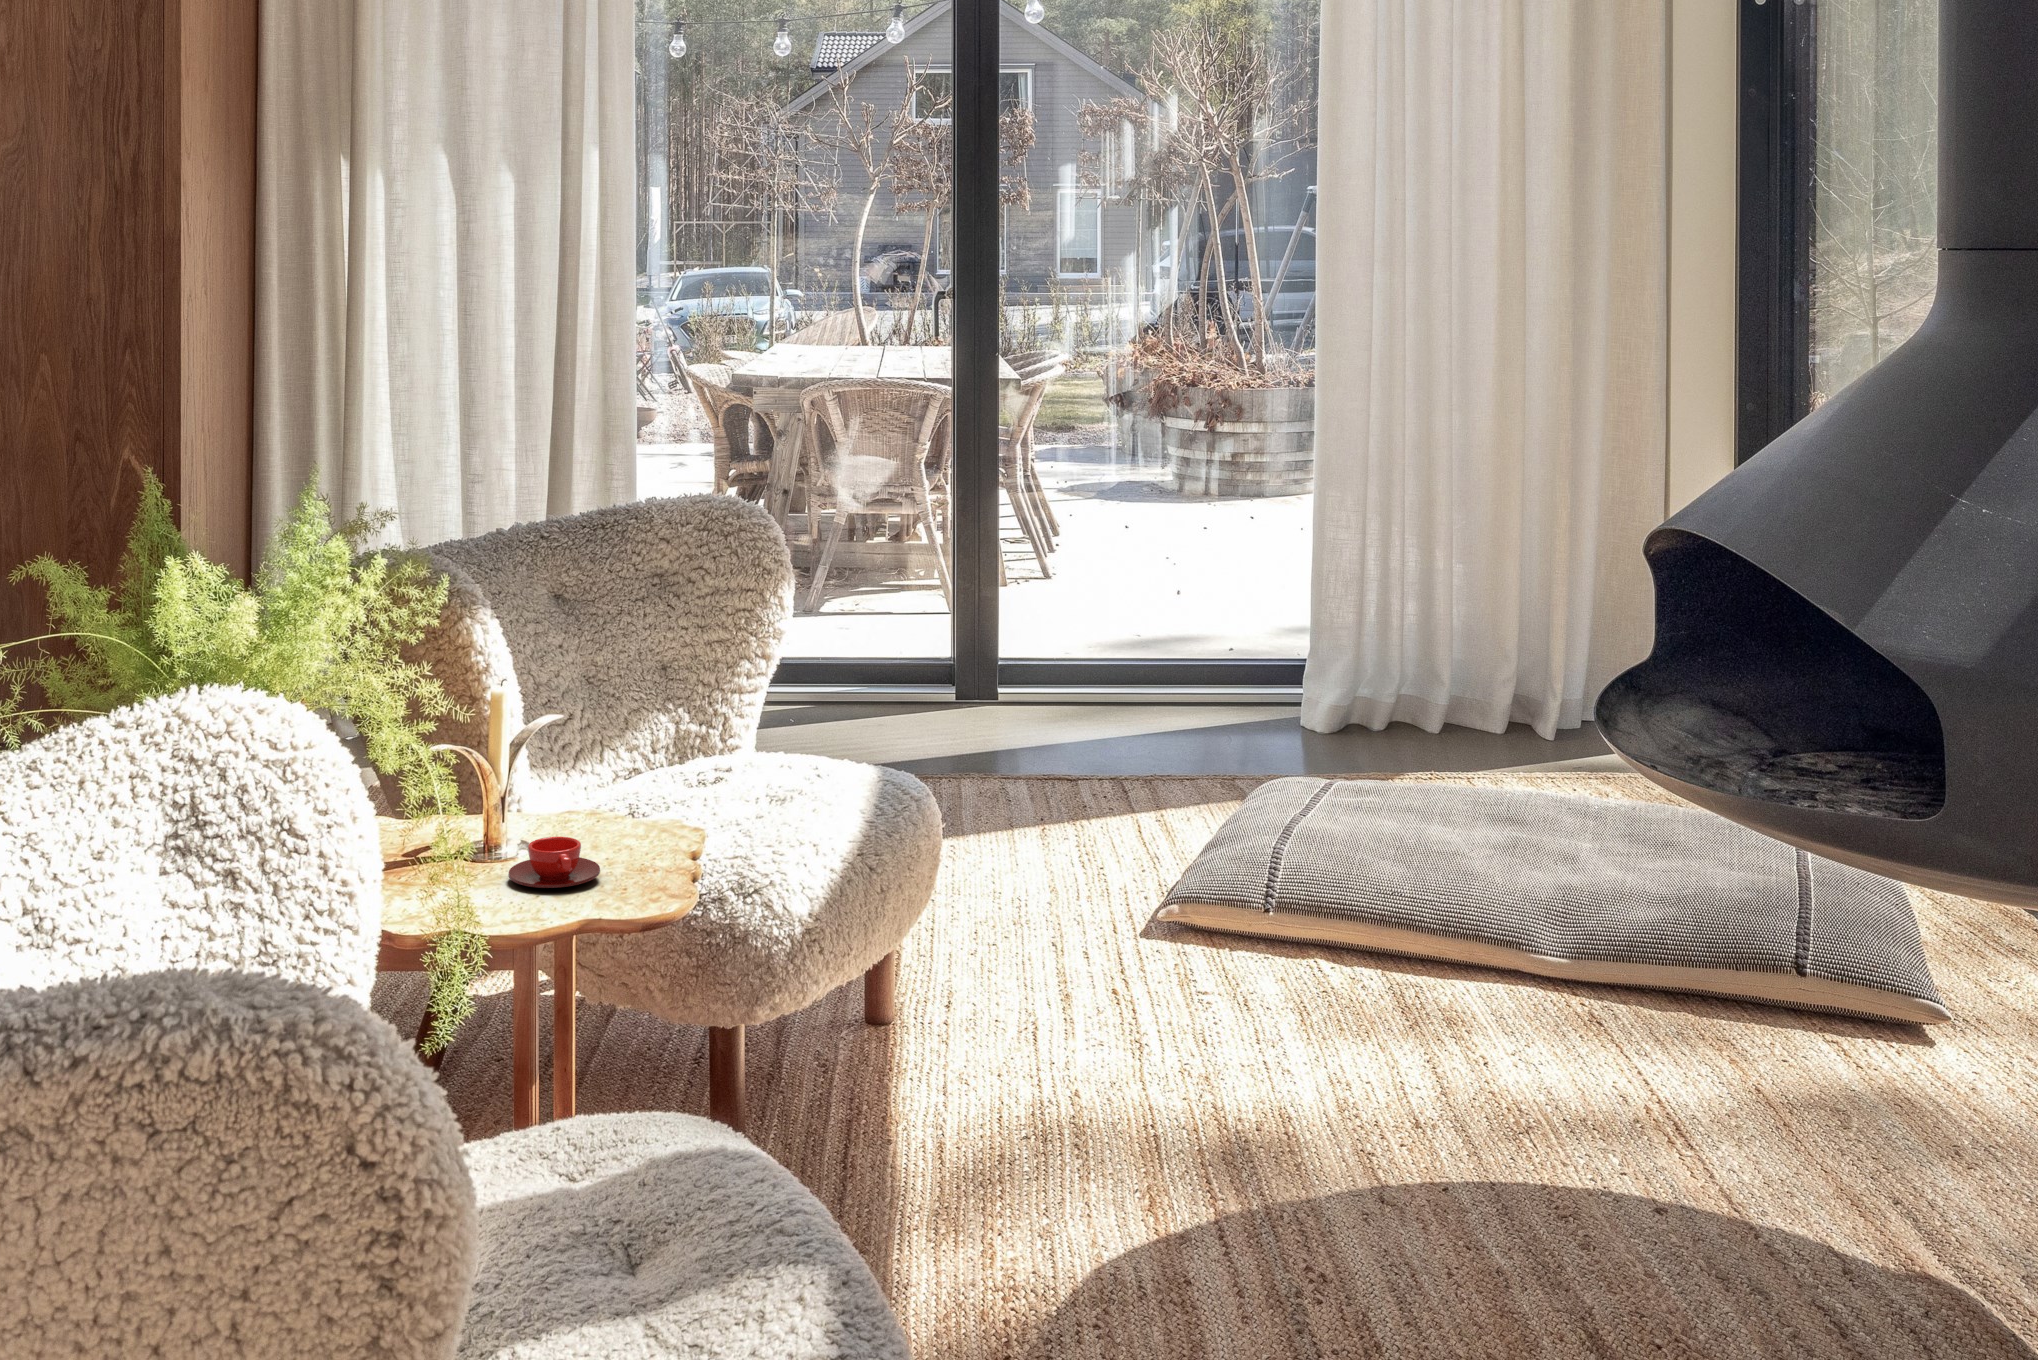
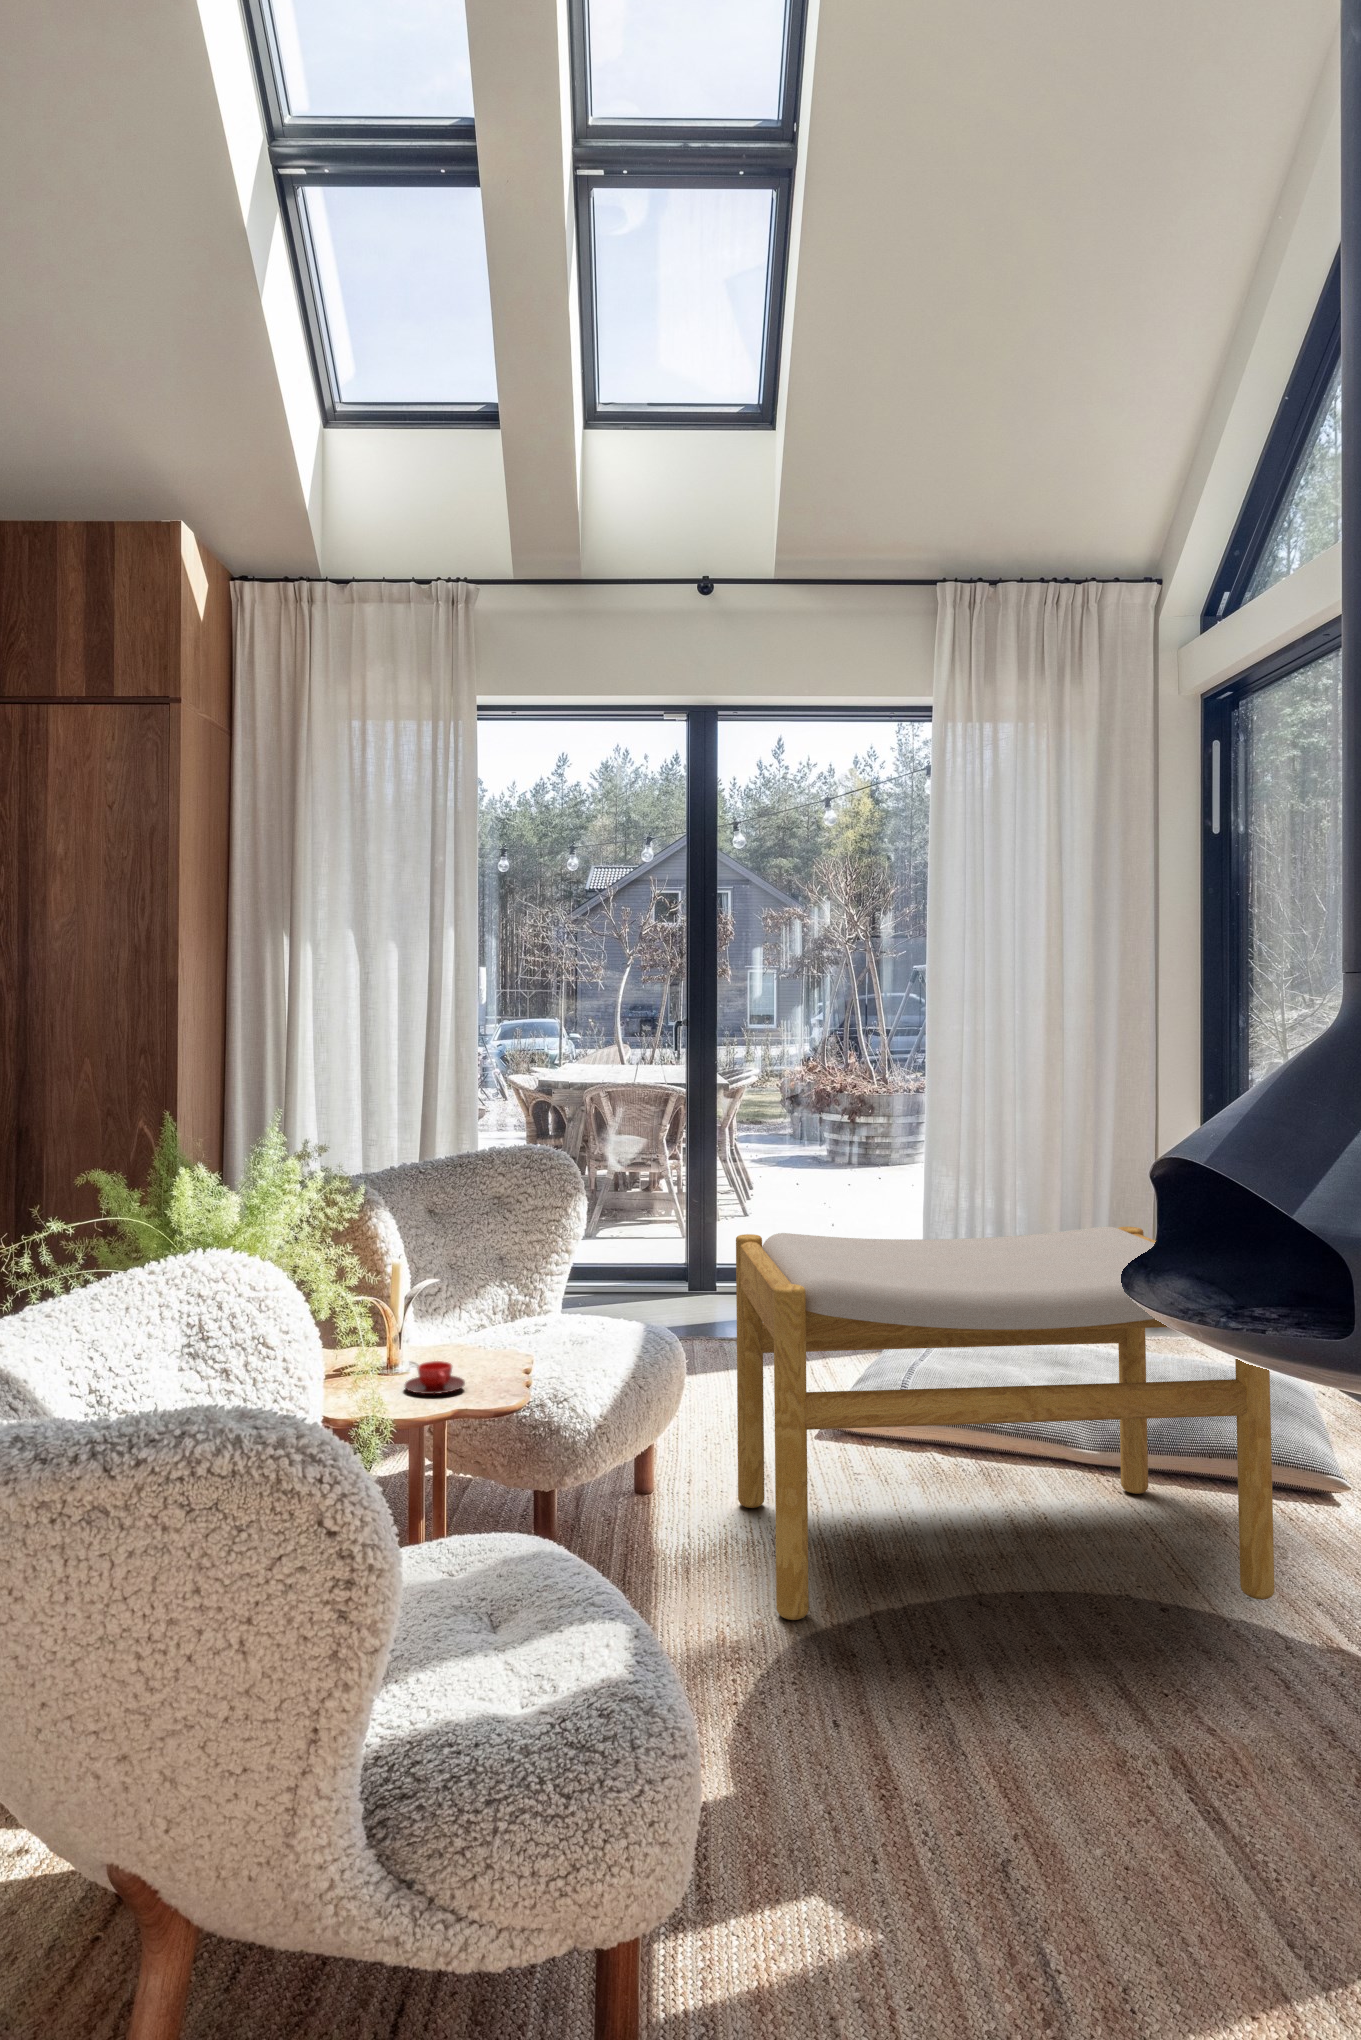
footstool: none [1021,623,1838,1222] -> present [736,1226,1275,1620]

